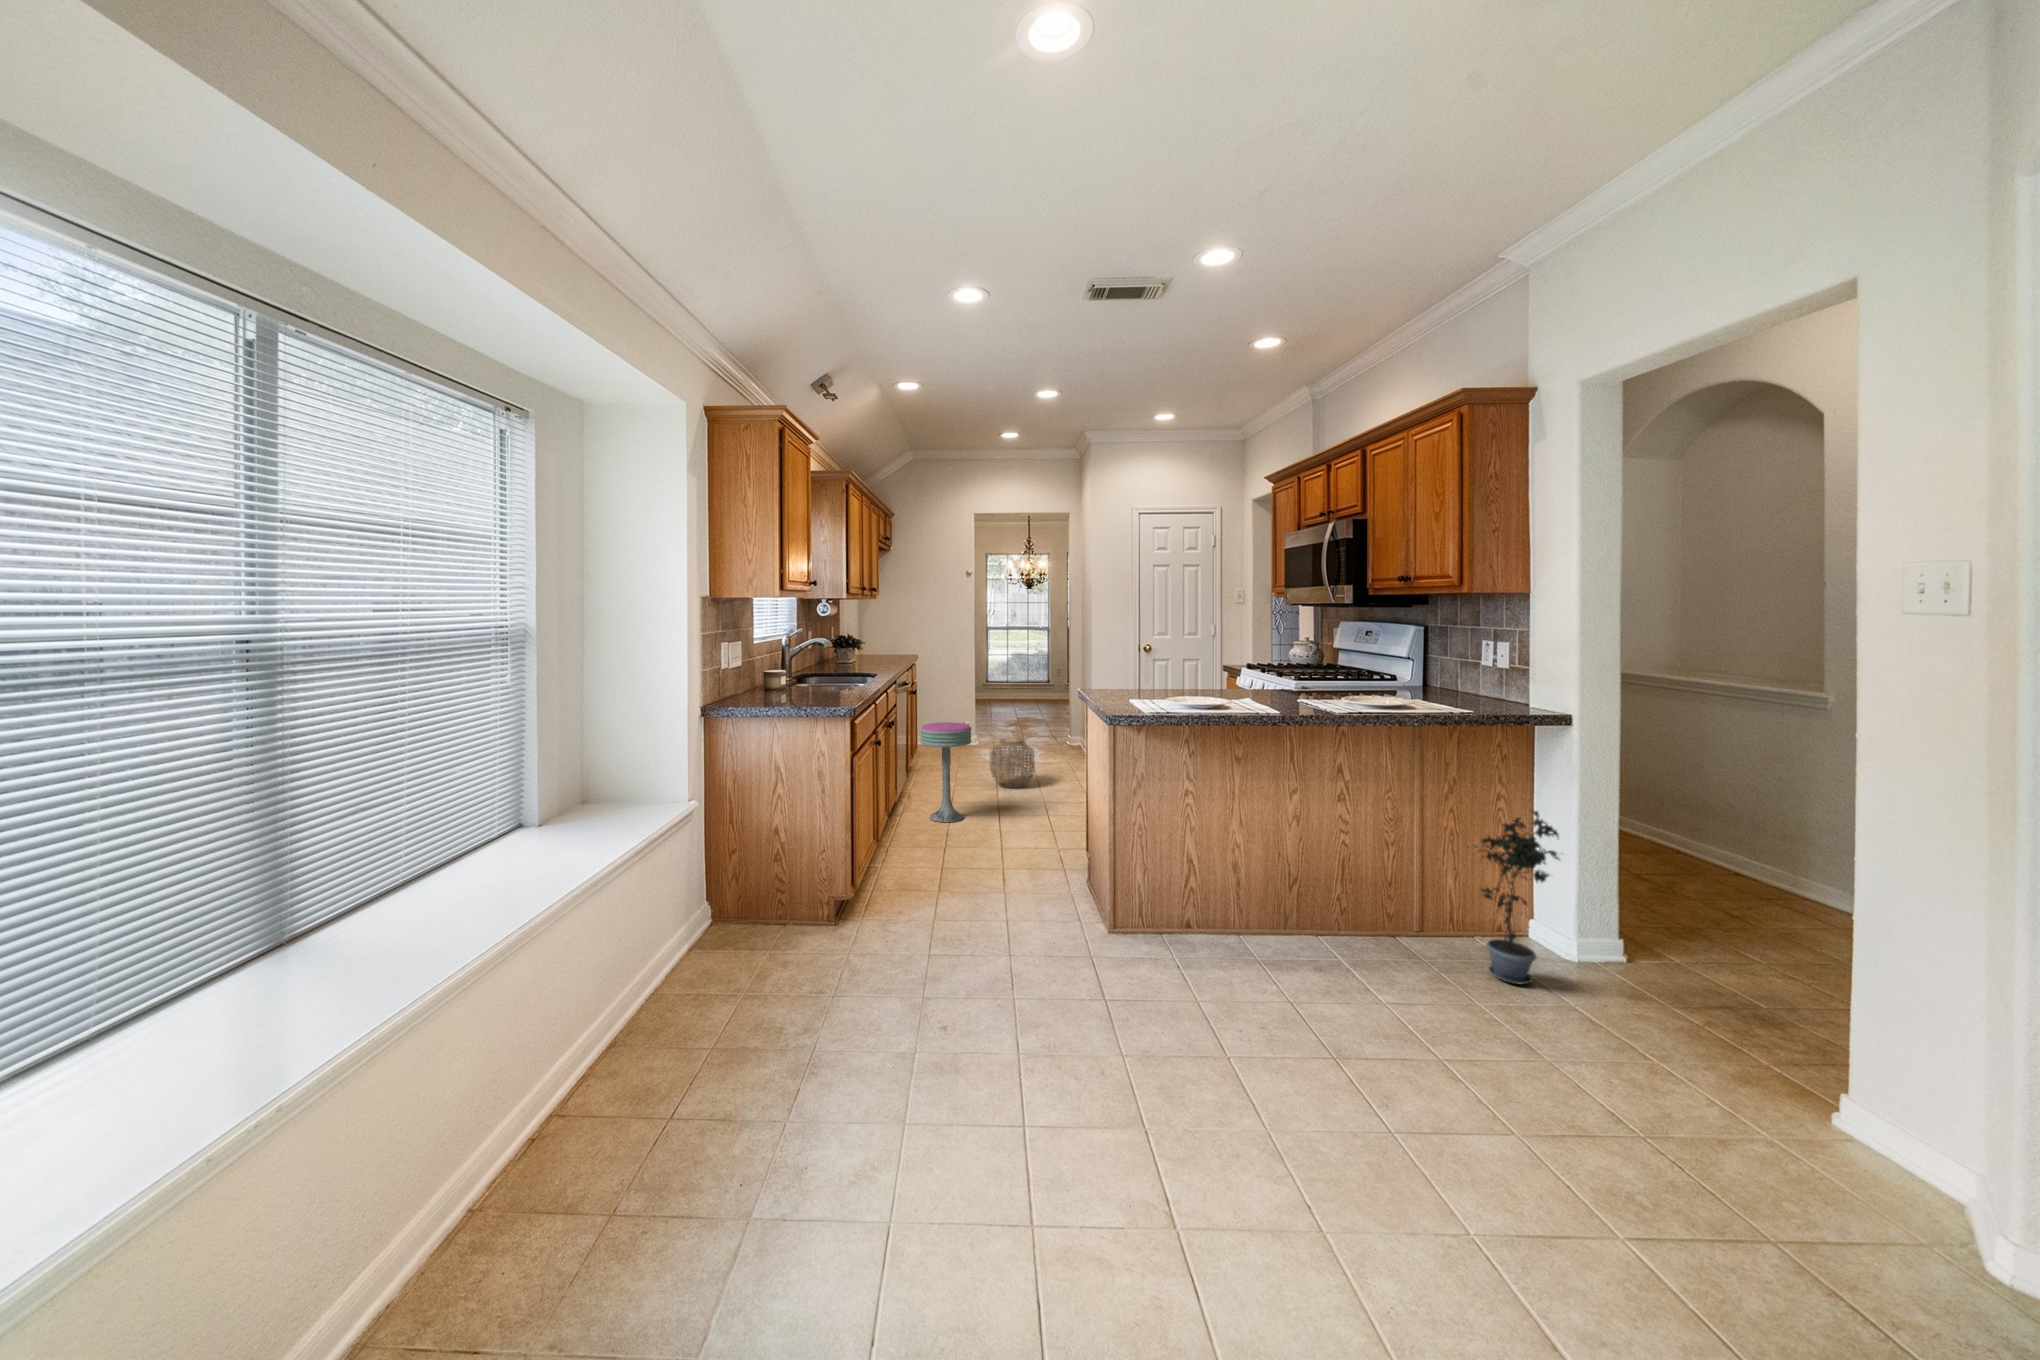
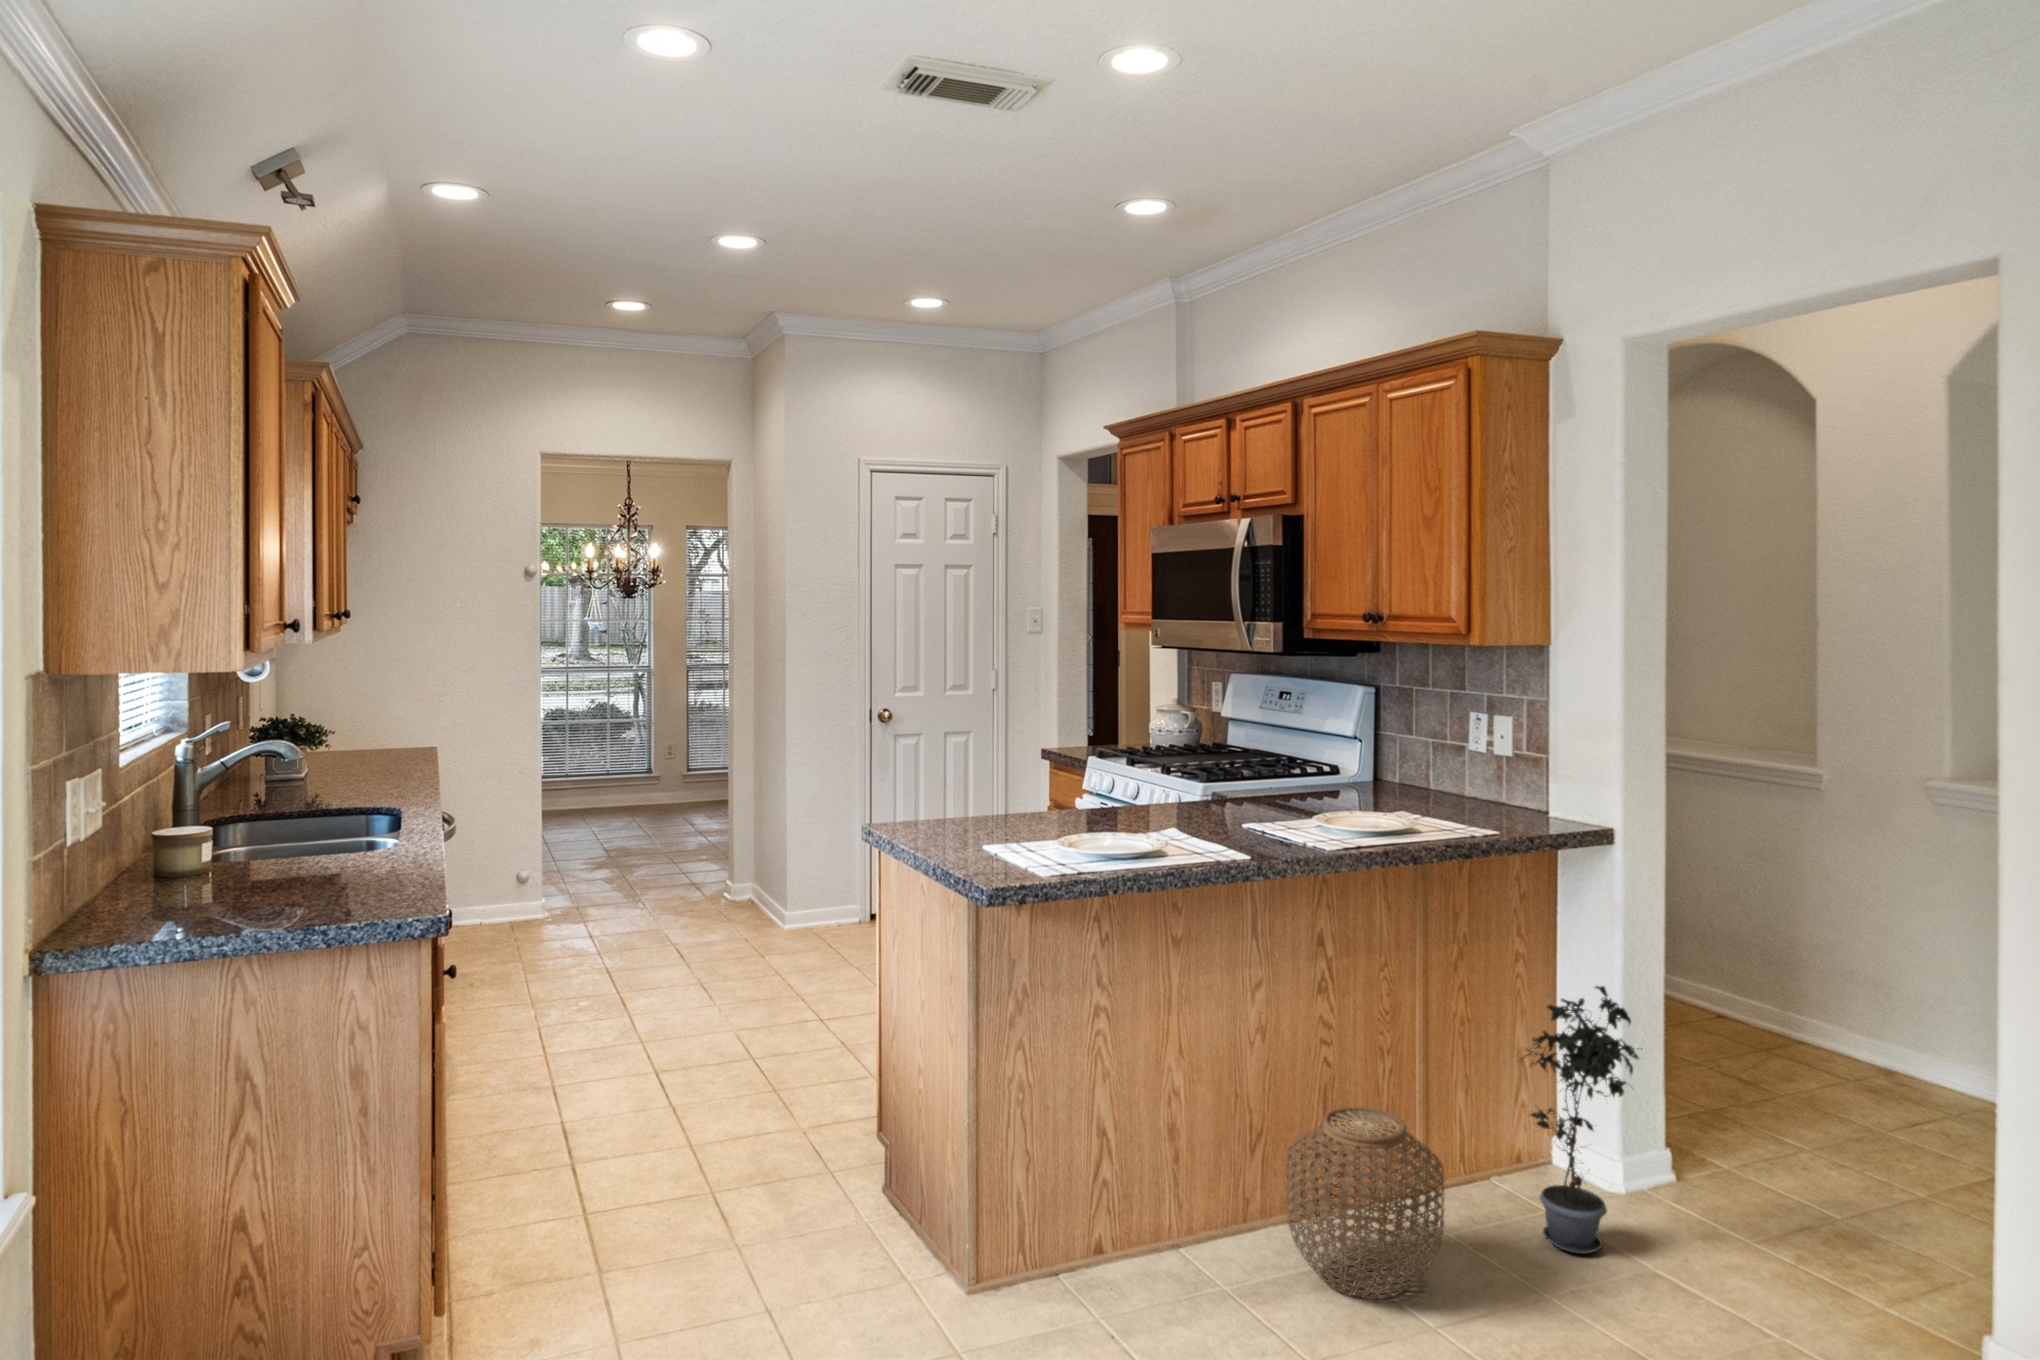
bar stool: present [920,722,971,822] -> none [495,883,605,1091]
woven basket: present [990,738,1035,788] -> present [1286,1107,1444,1298]

